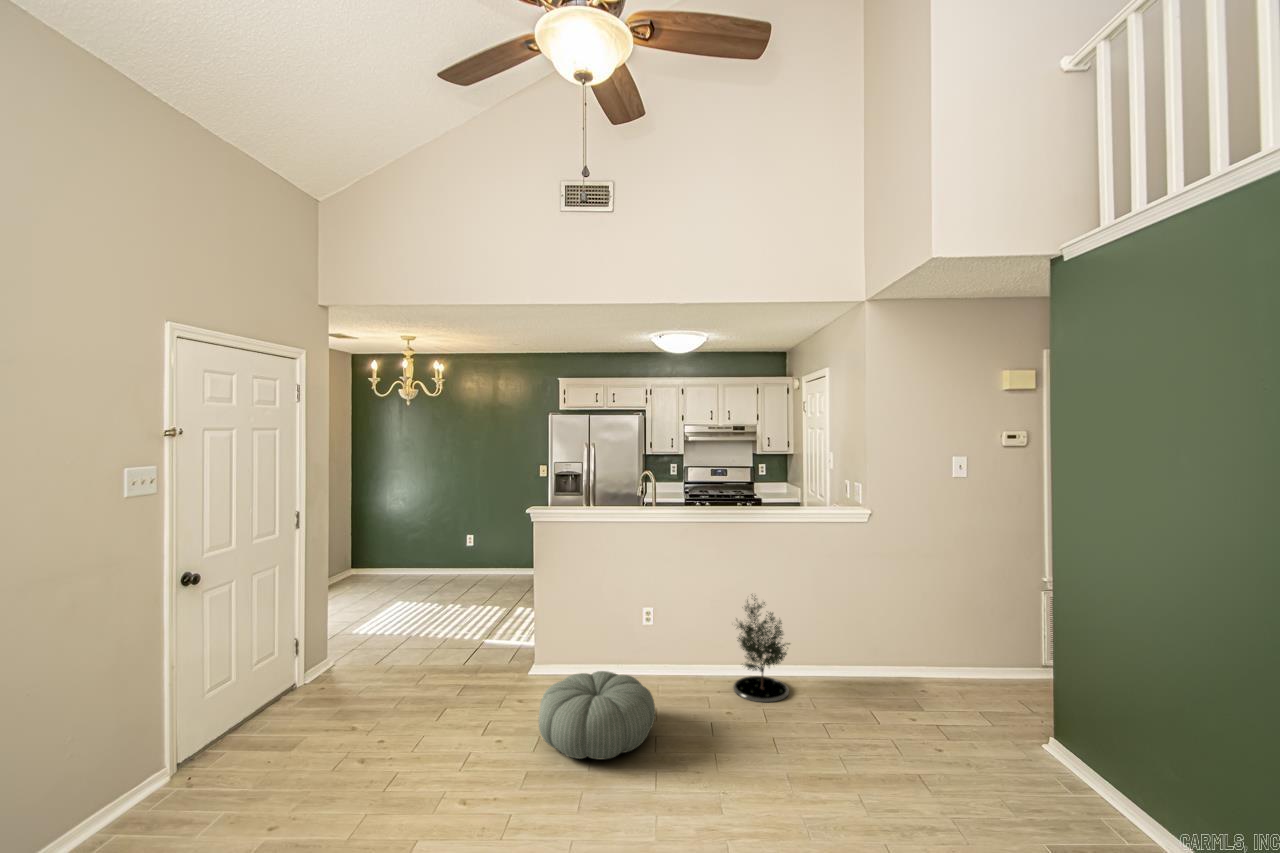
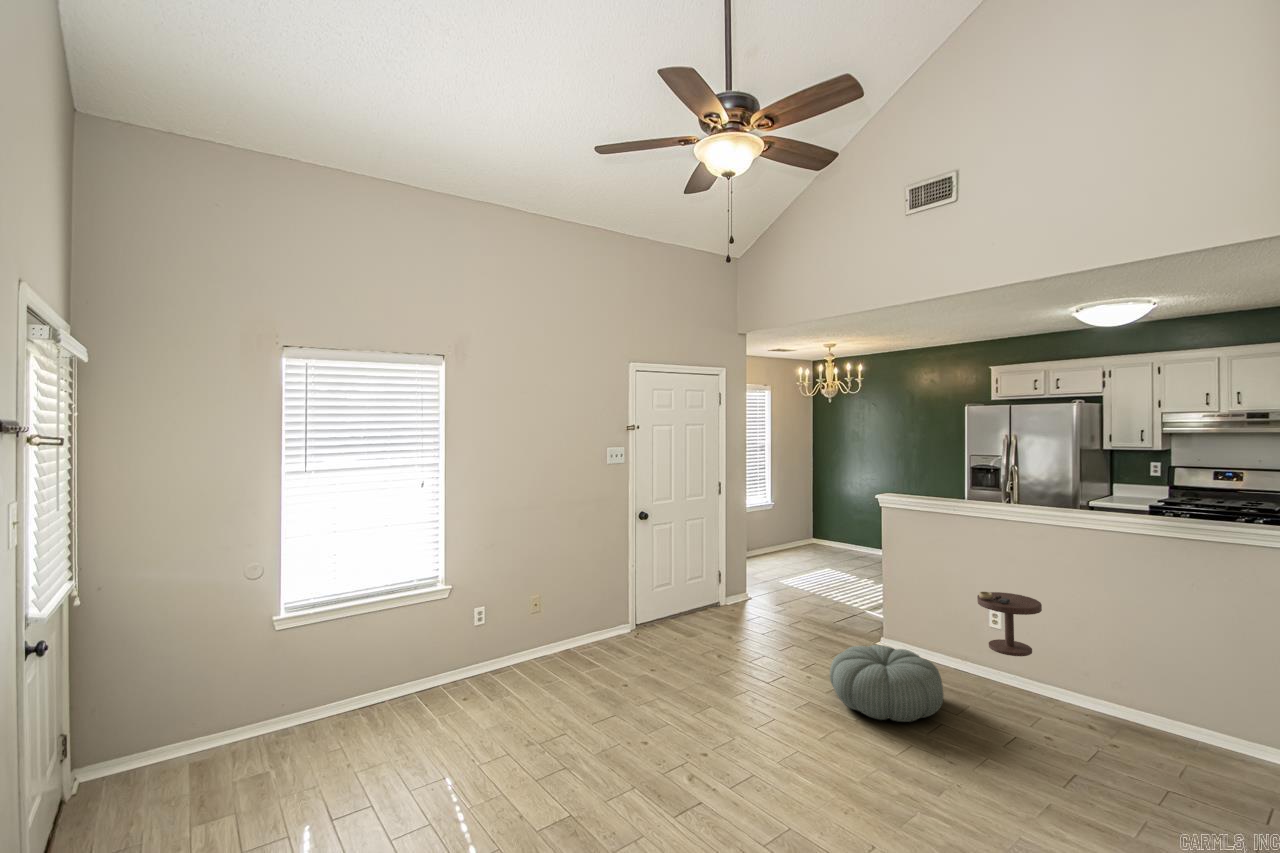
side table: none [647,589,699,687] -> present [977,592,1042,656]
potted tree: present [733,595,790,702] -> none [1076,616,1174,755]

